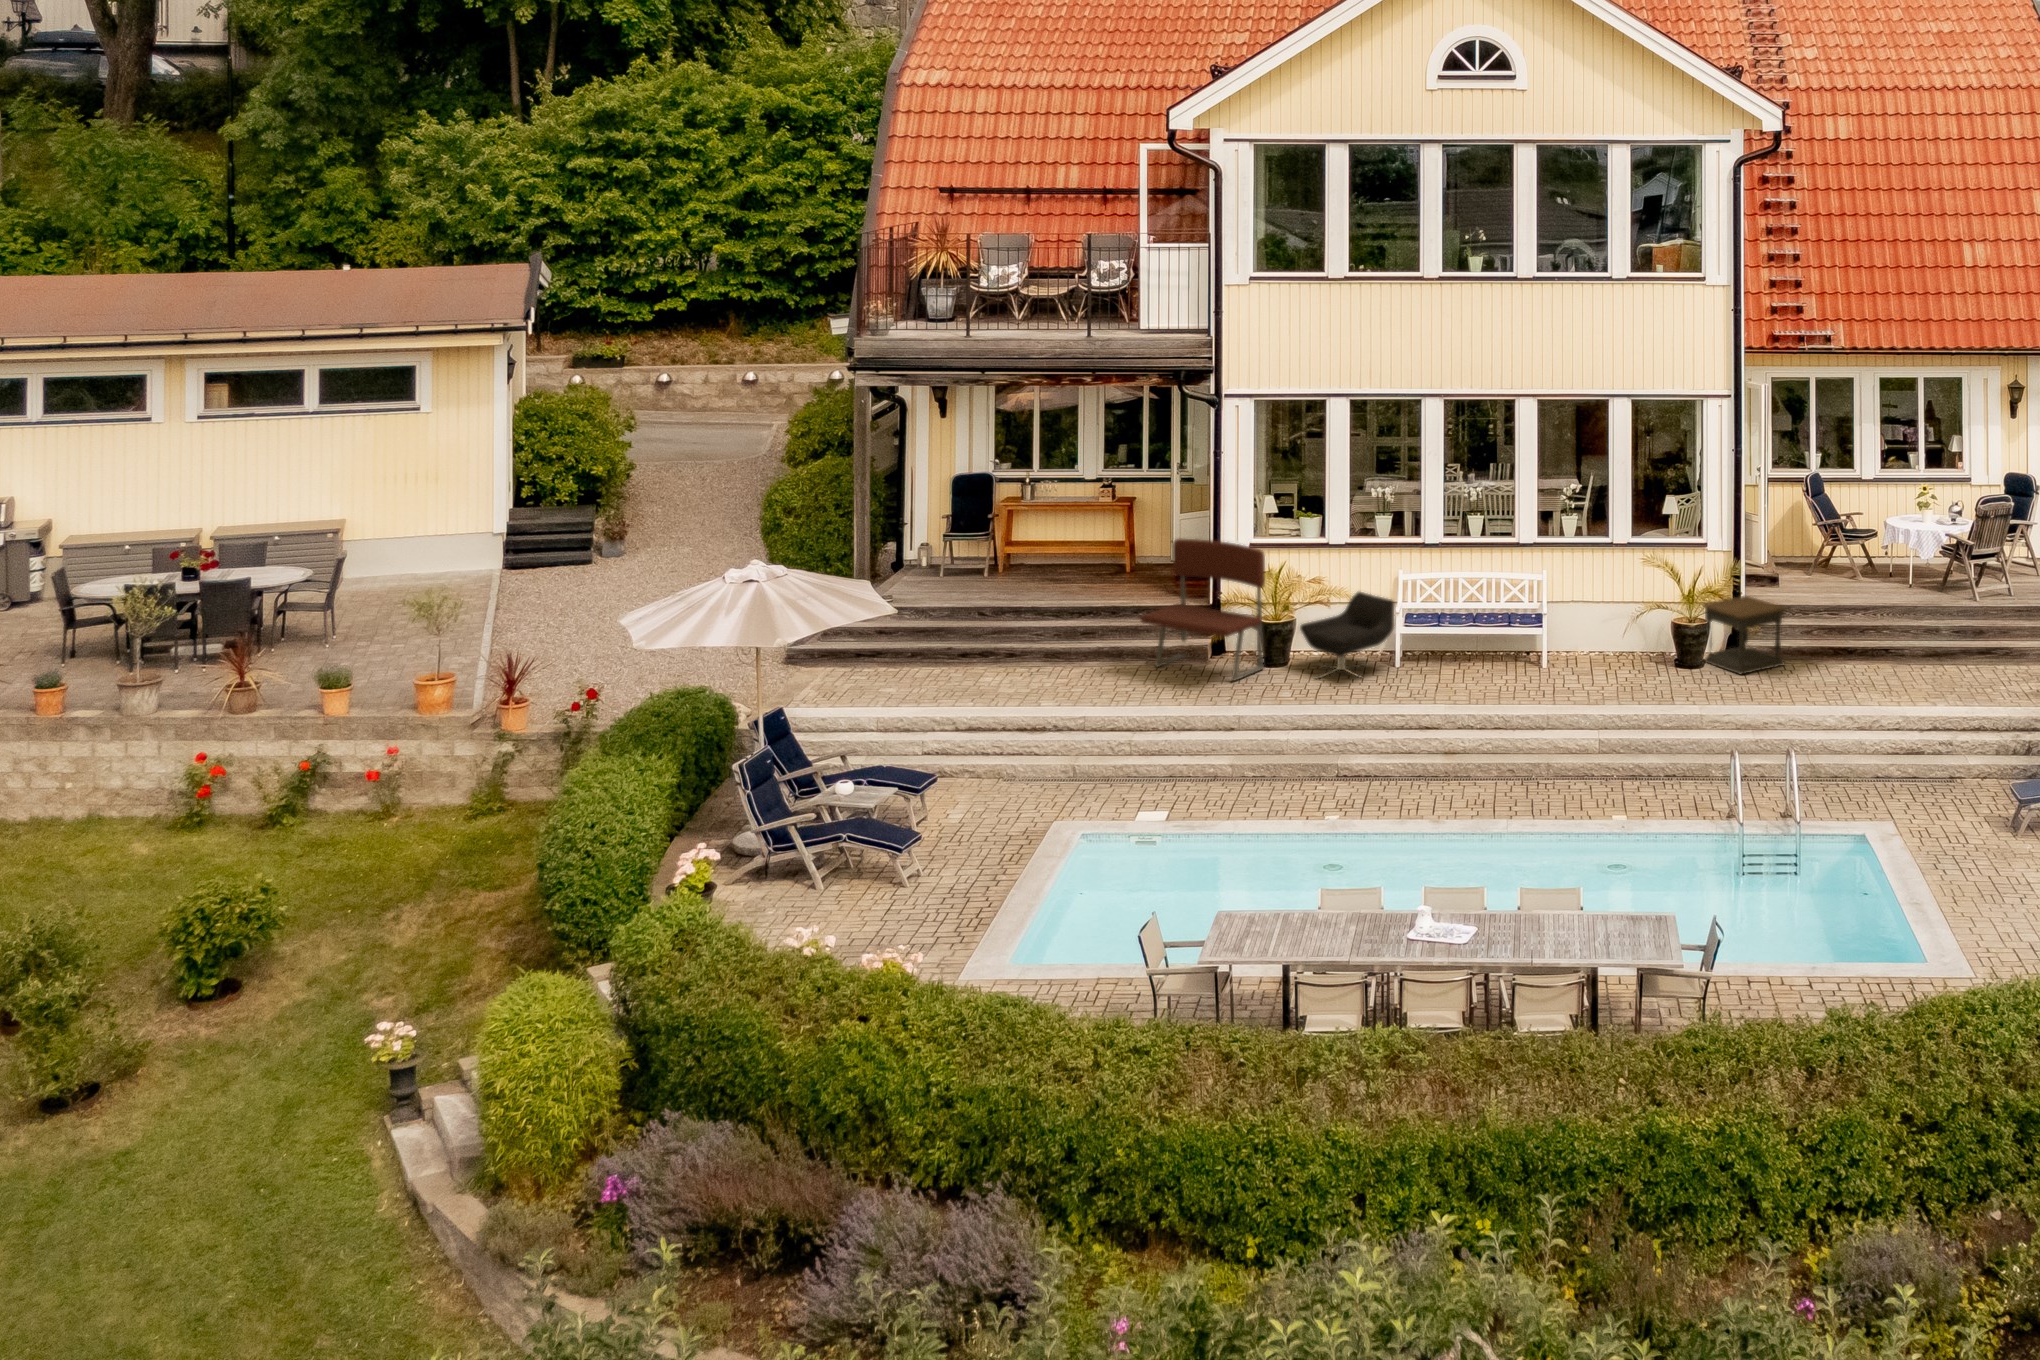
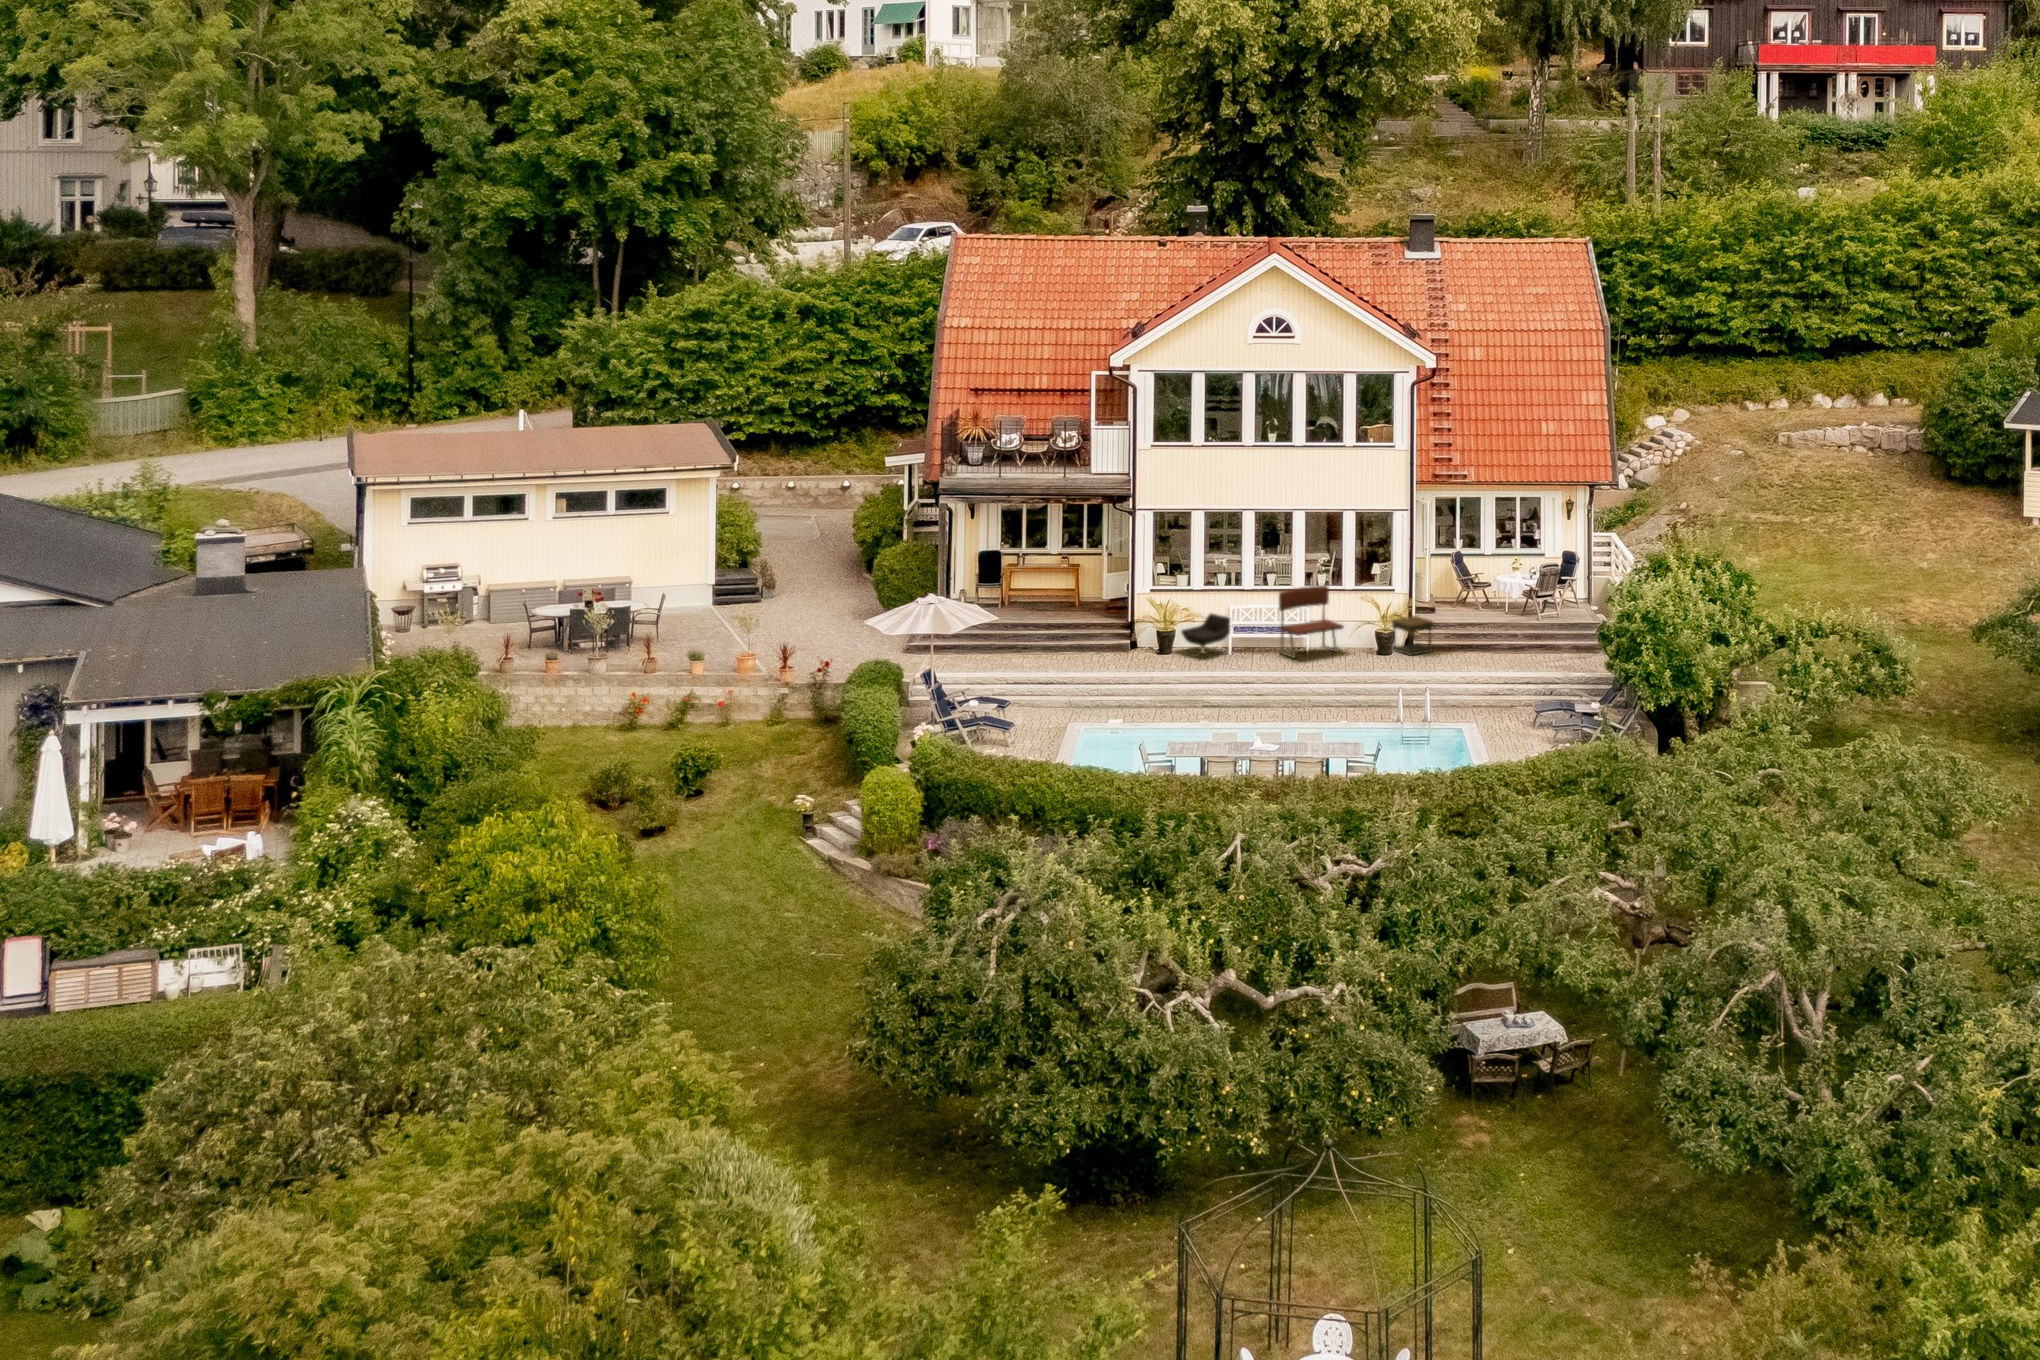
bench: present [1141,538,1265,681] -> present [1279,586,1344,658]

